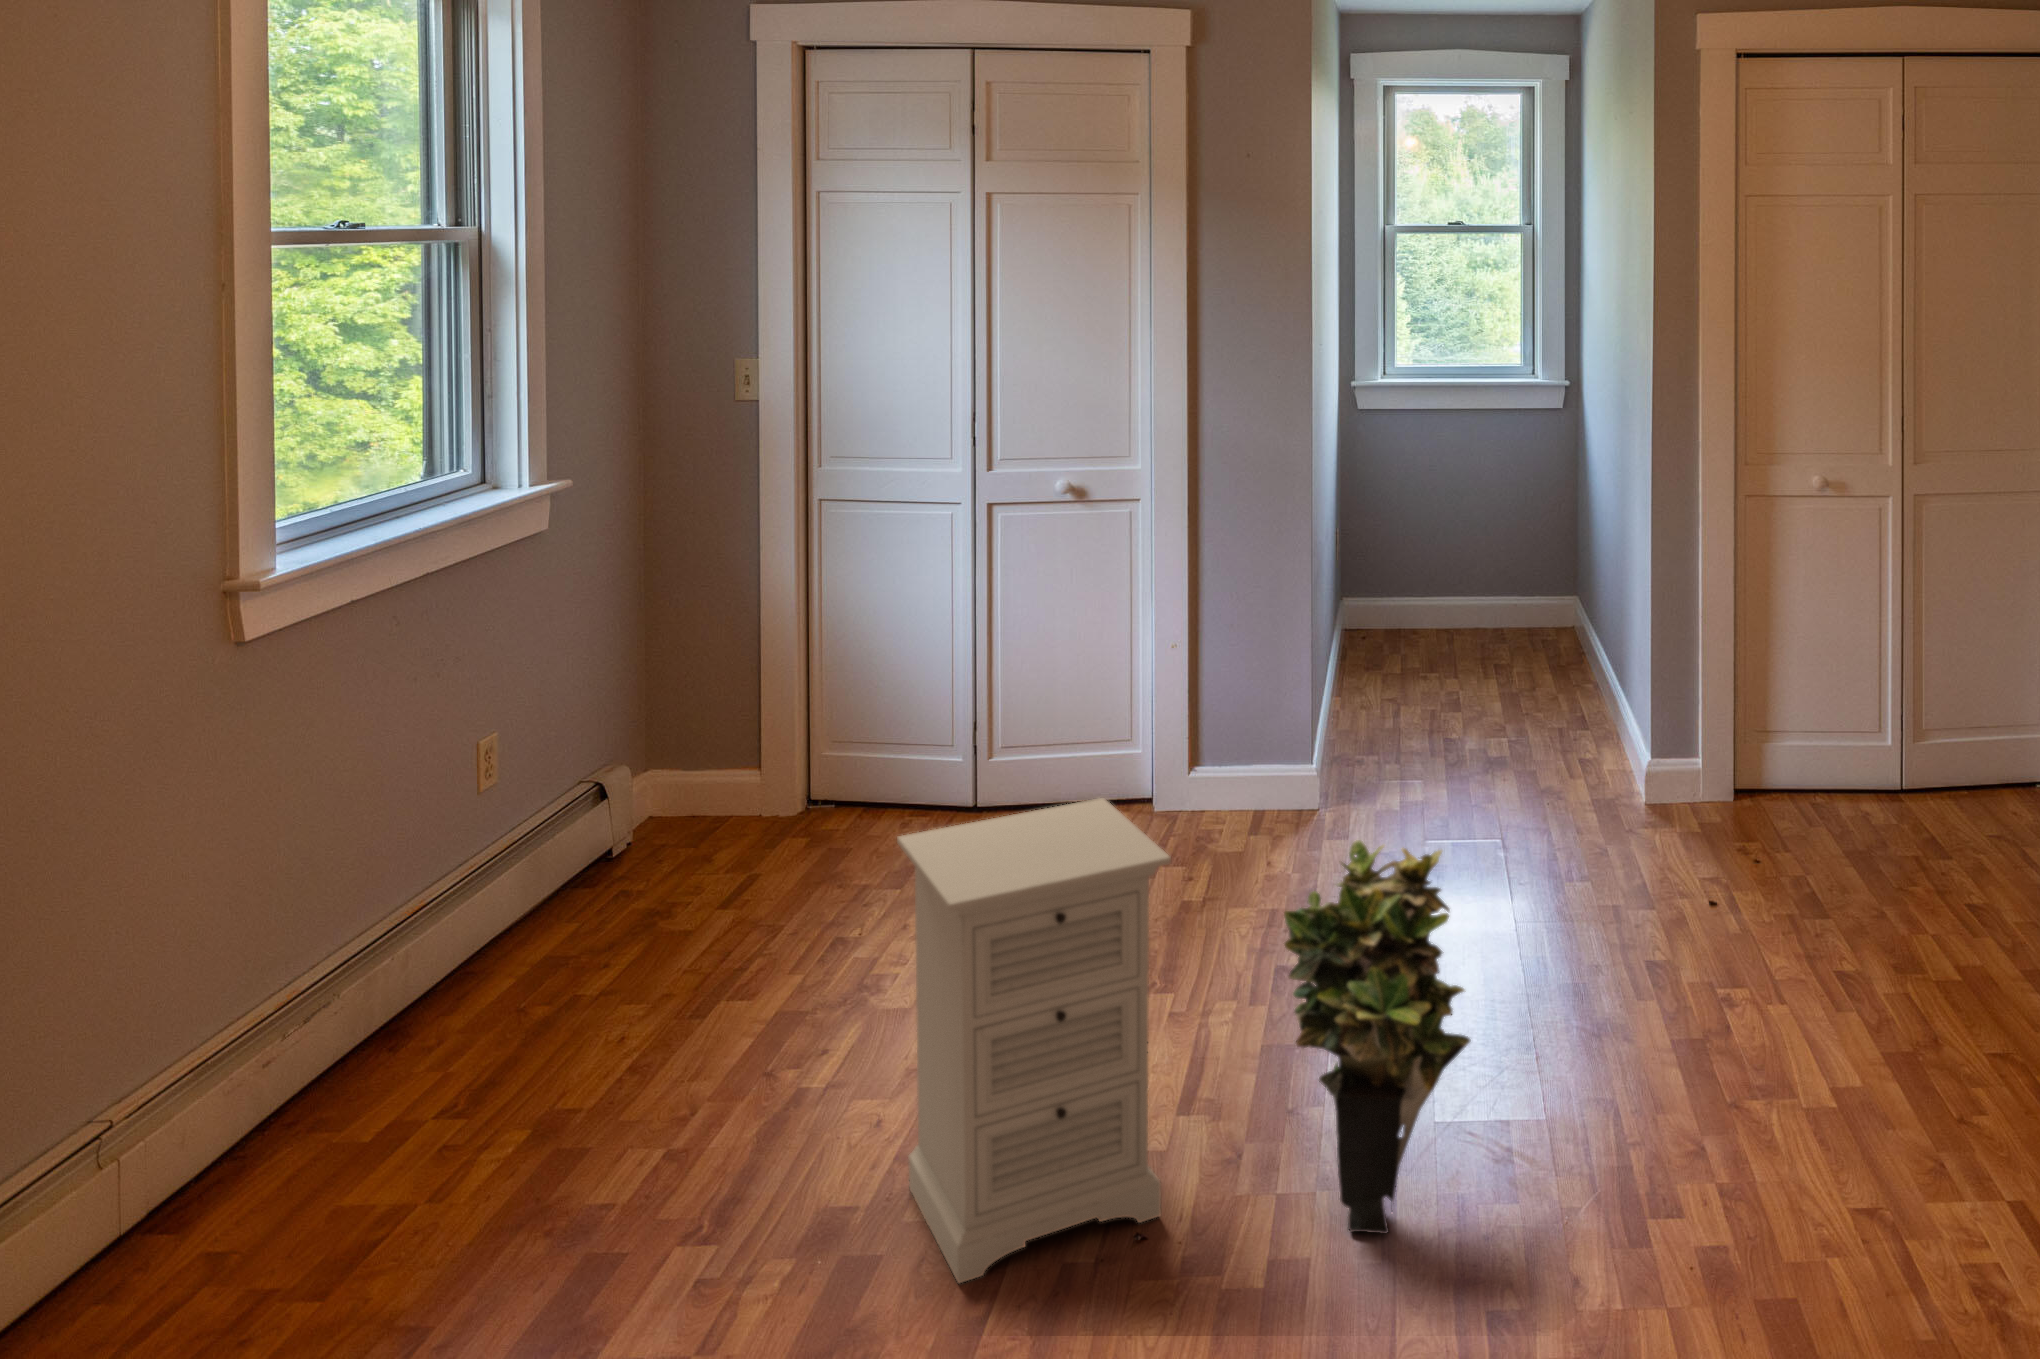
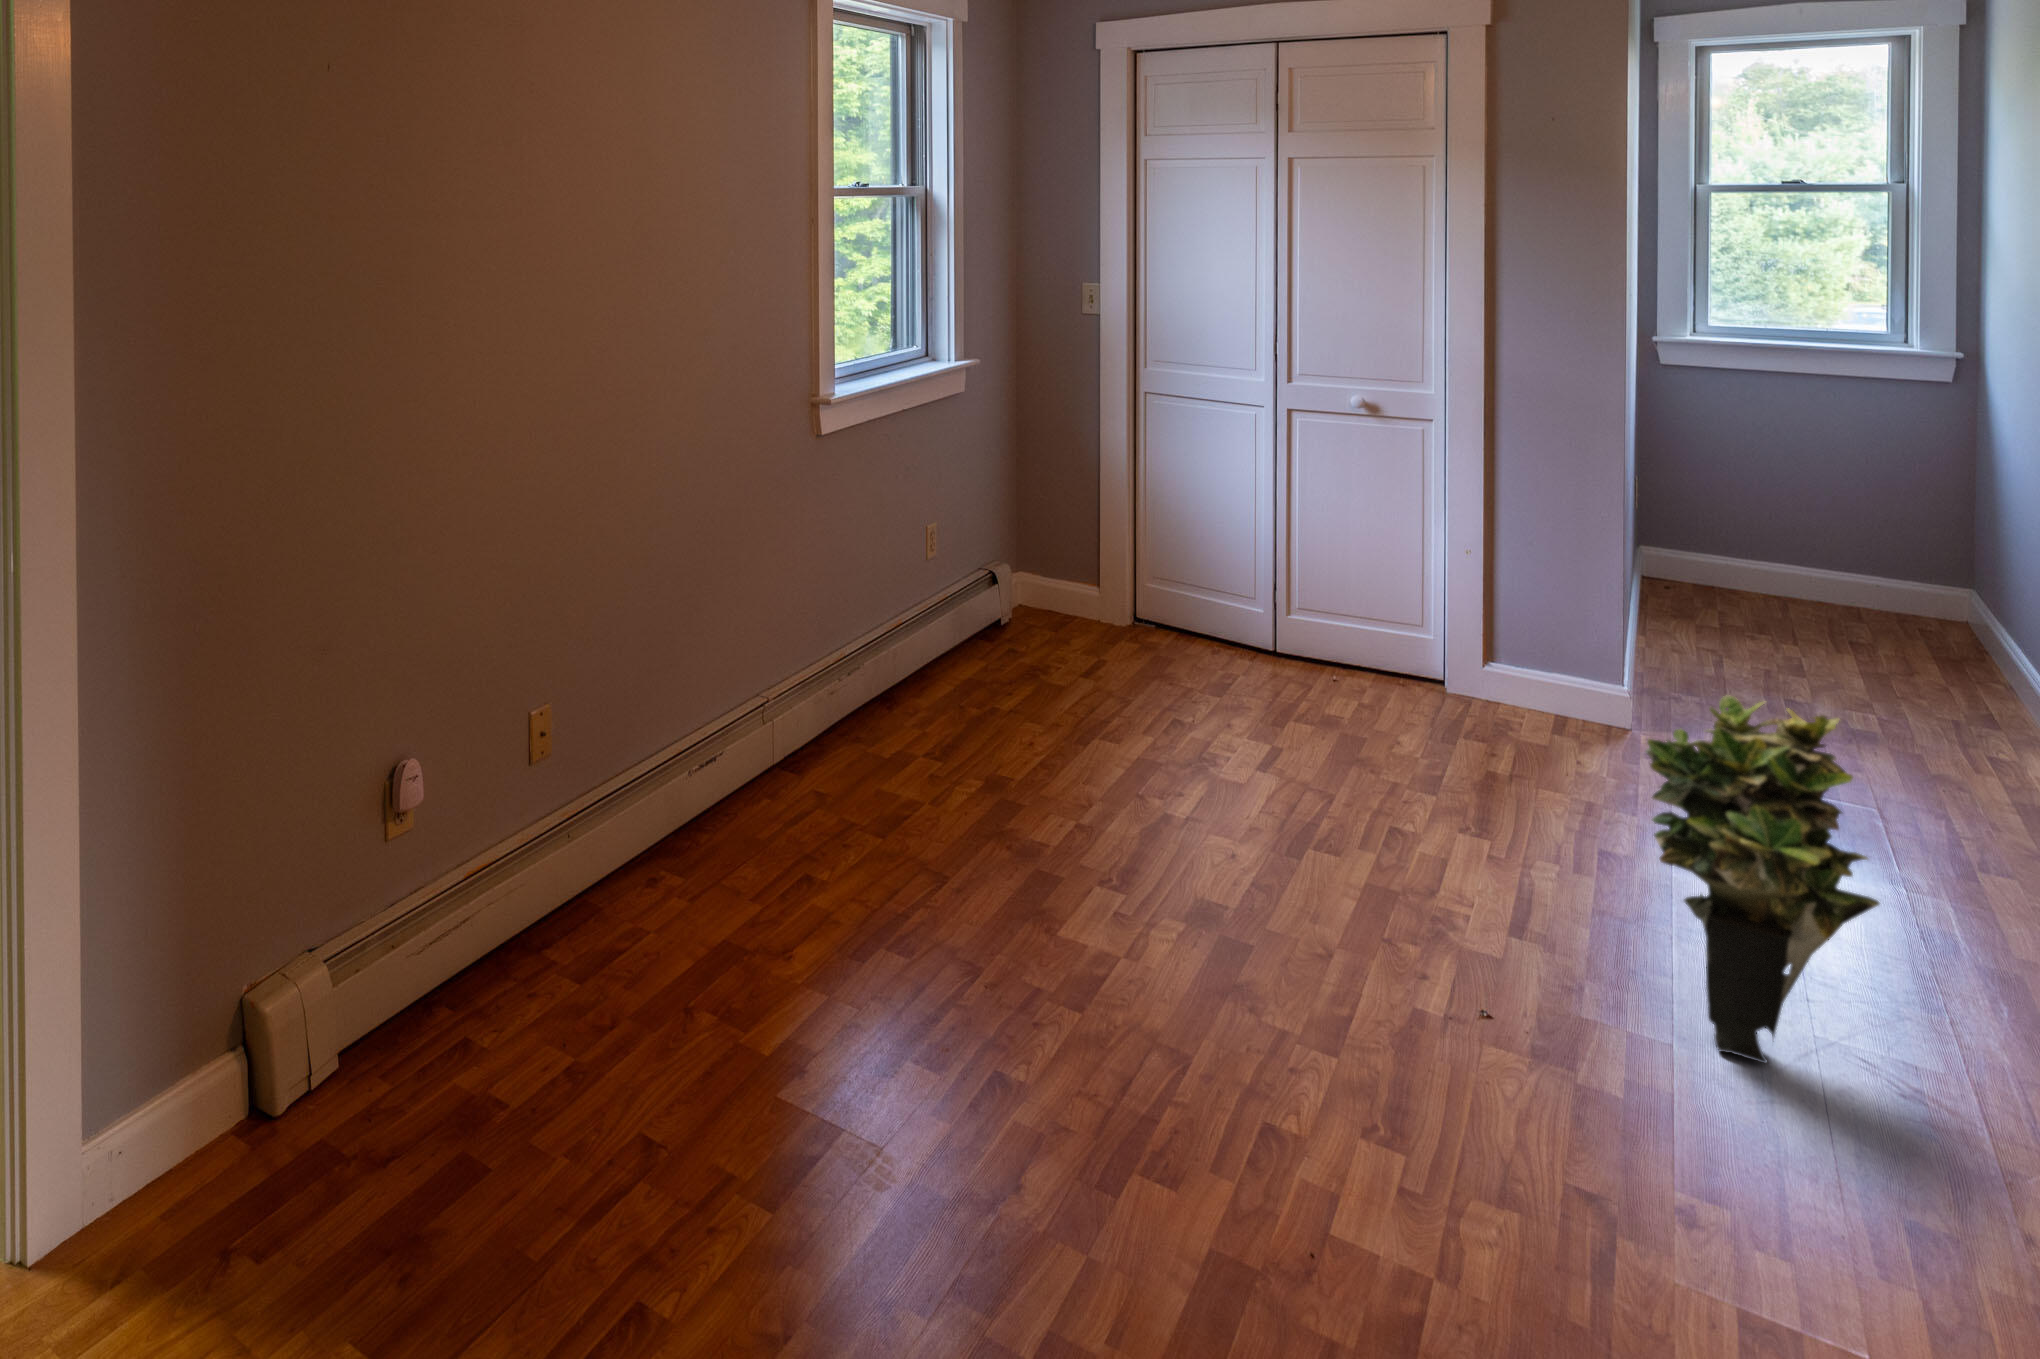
nightstand: present [897,798,1171,1283] -> none [1262,613,1531,980]

